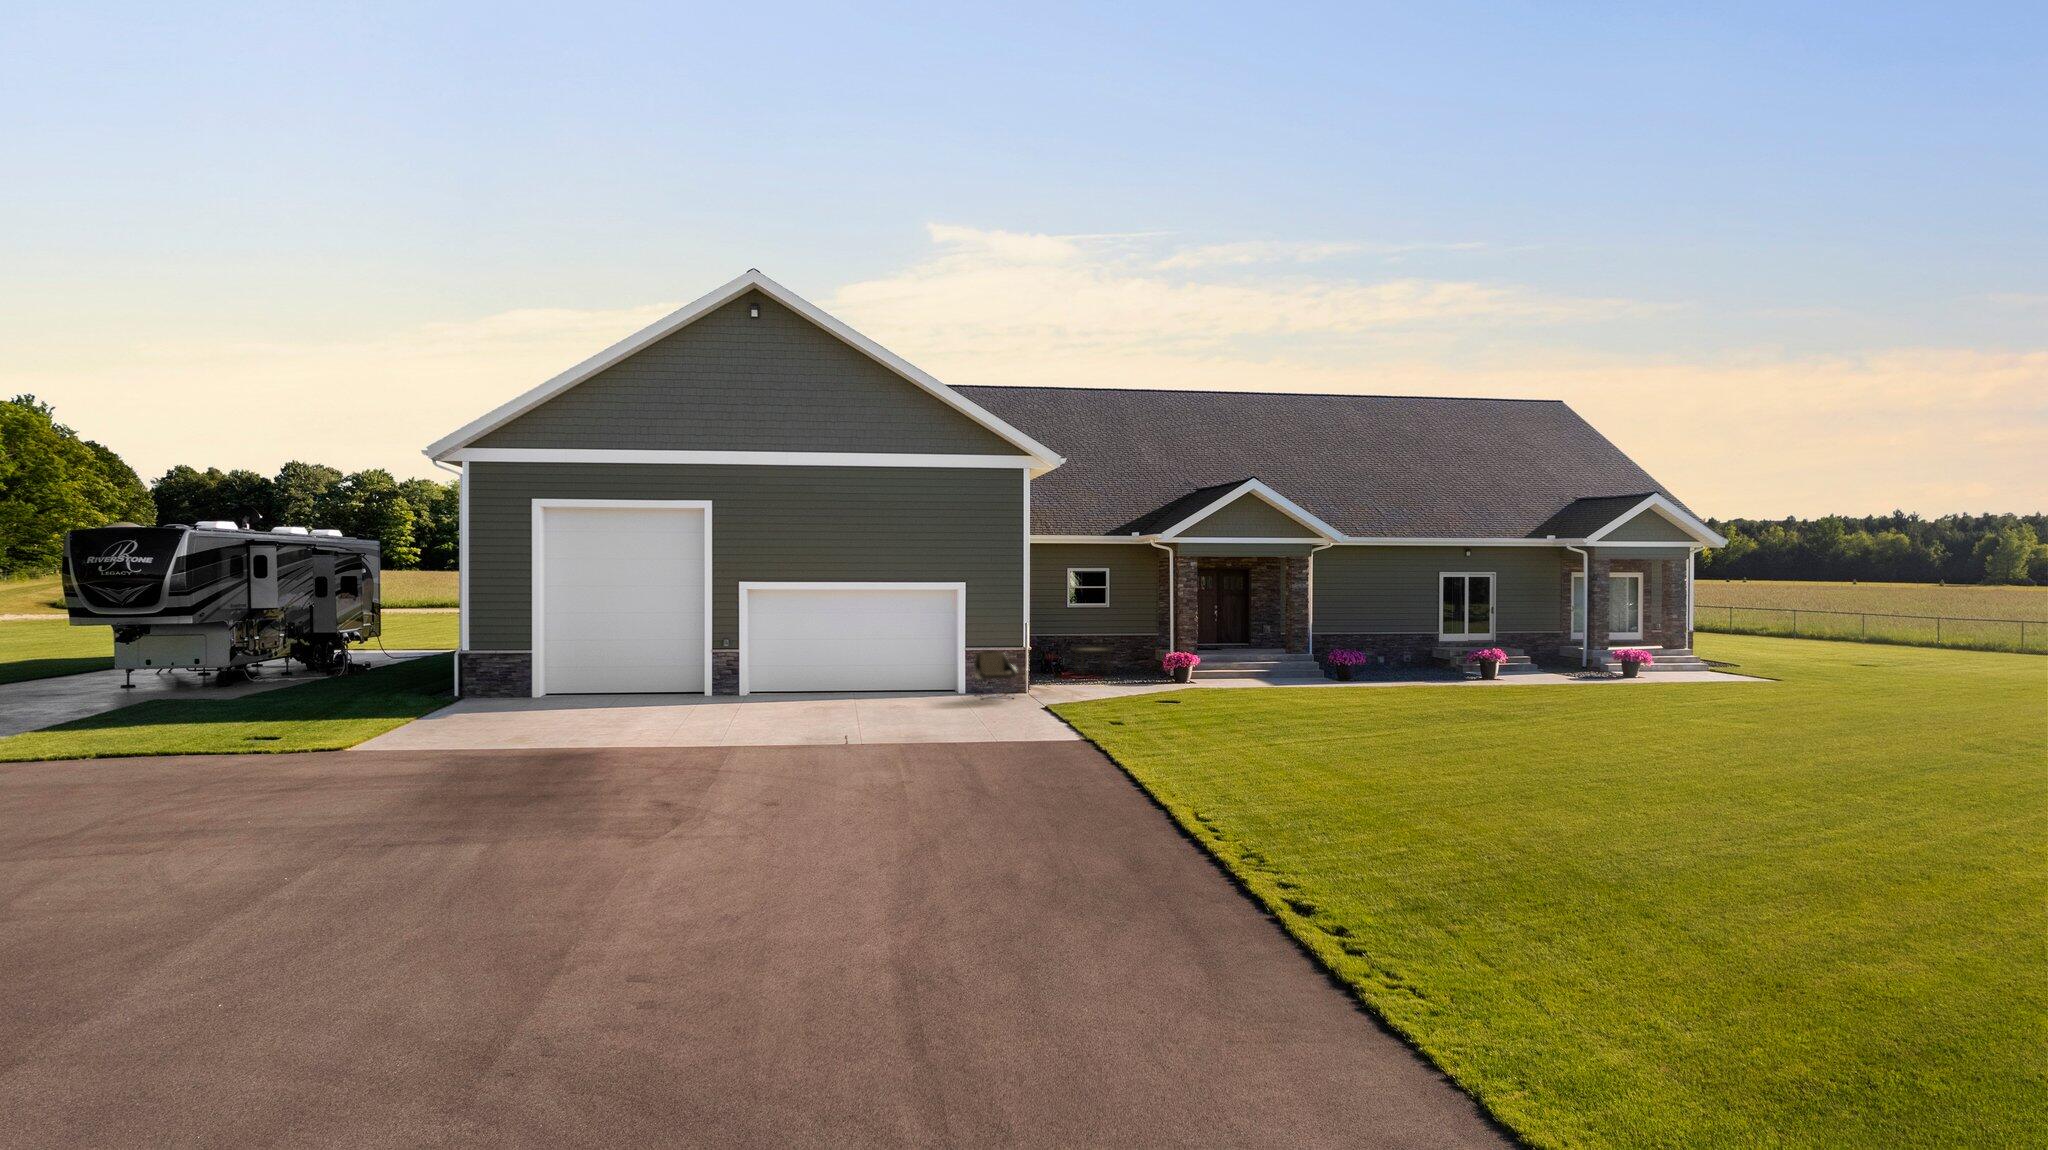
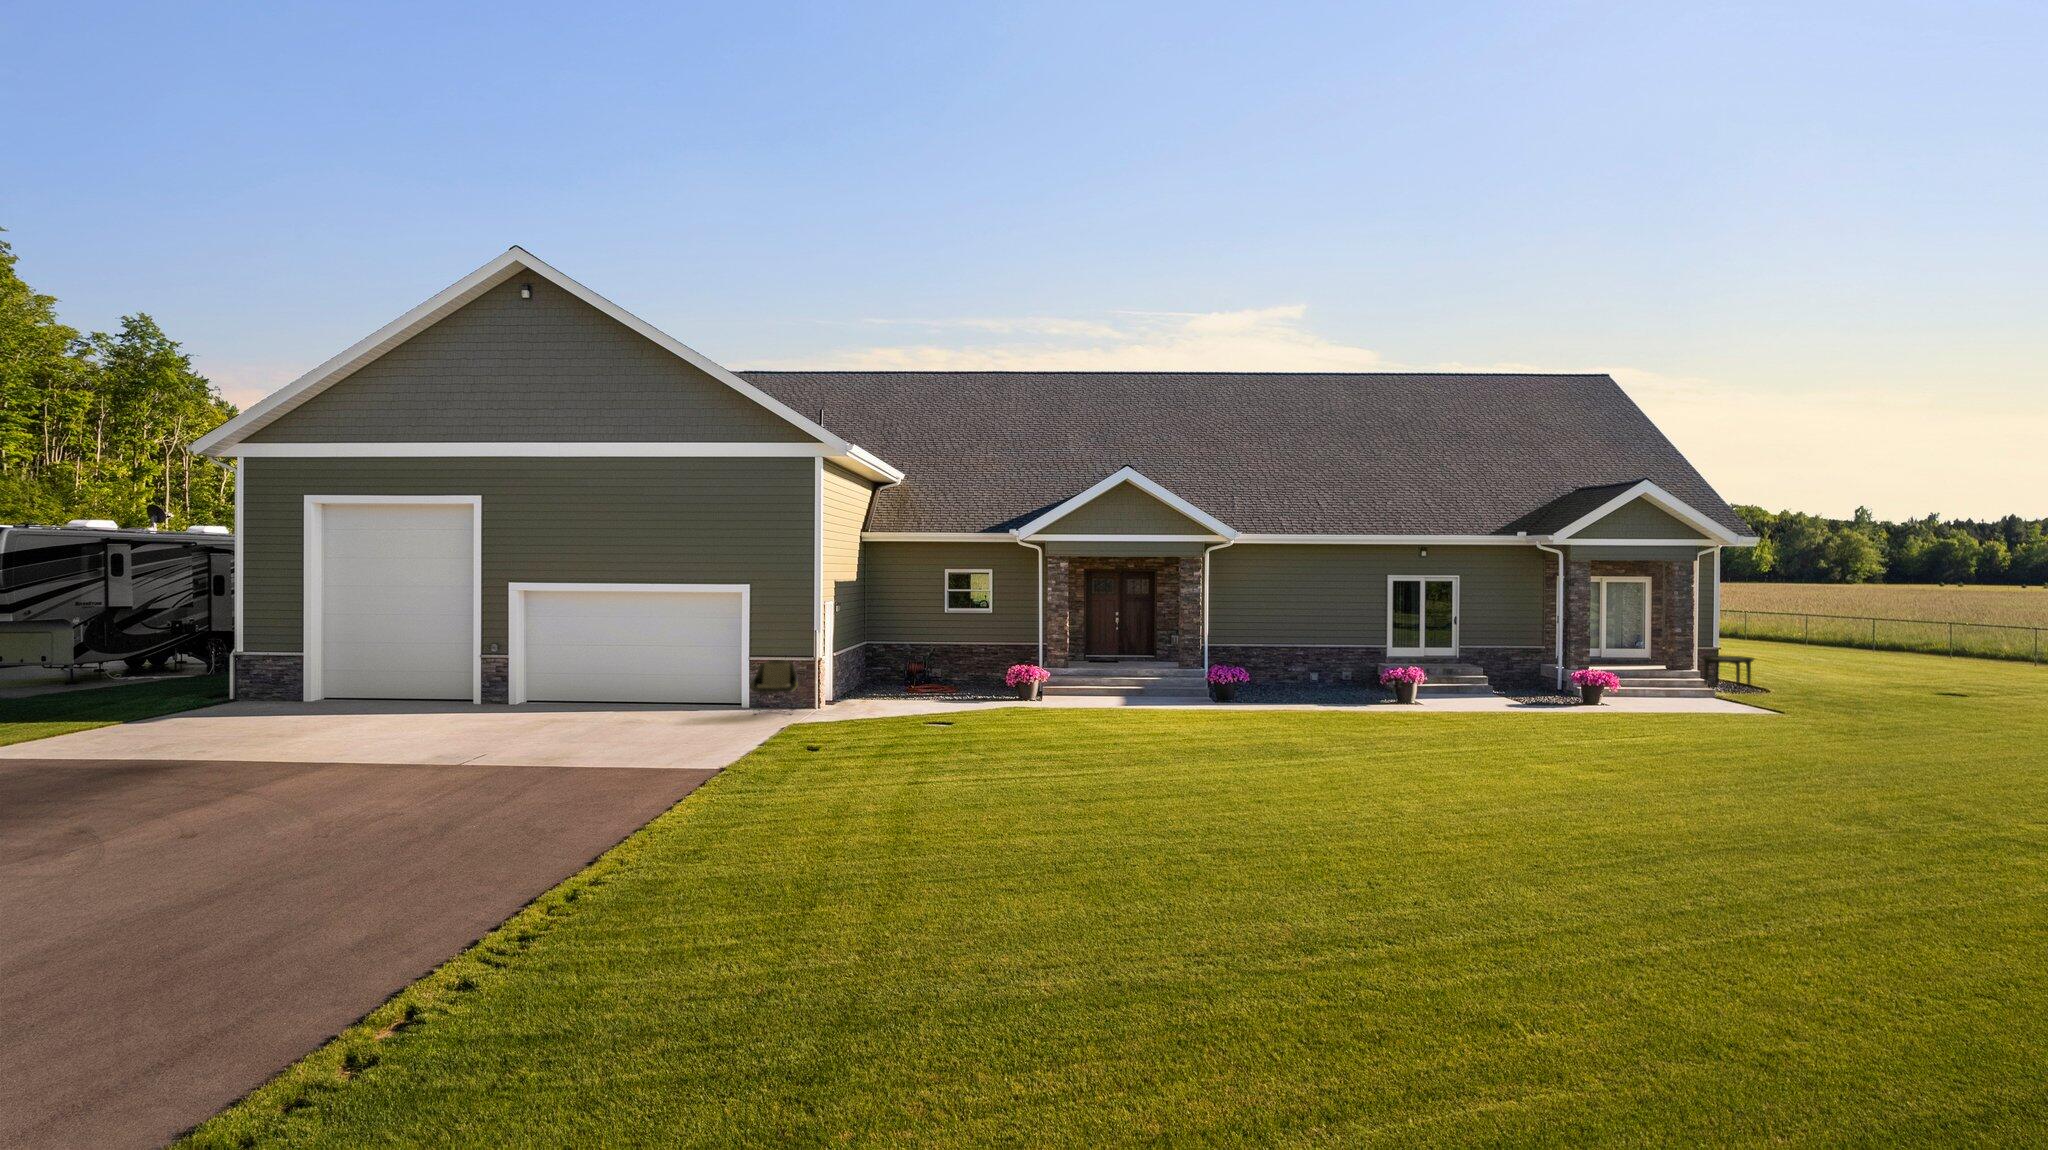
round table: present [1072,646,1114,676] -> present [1702,655,1754,688]

